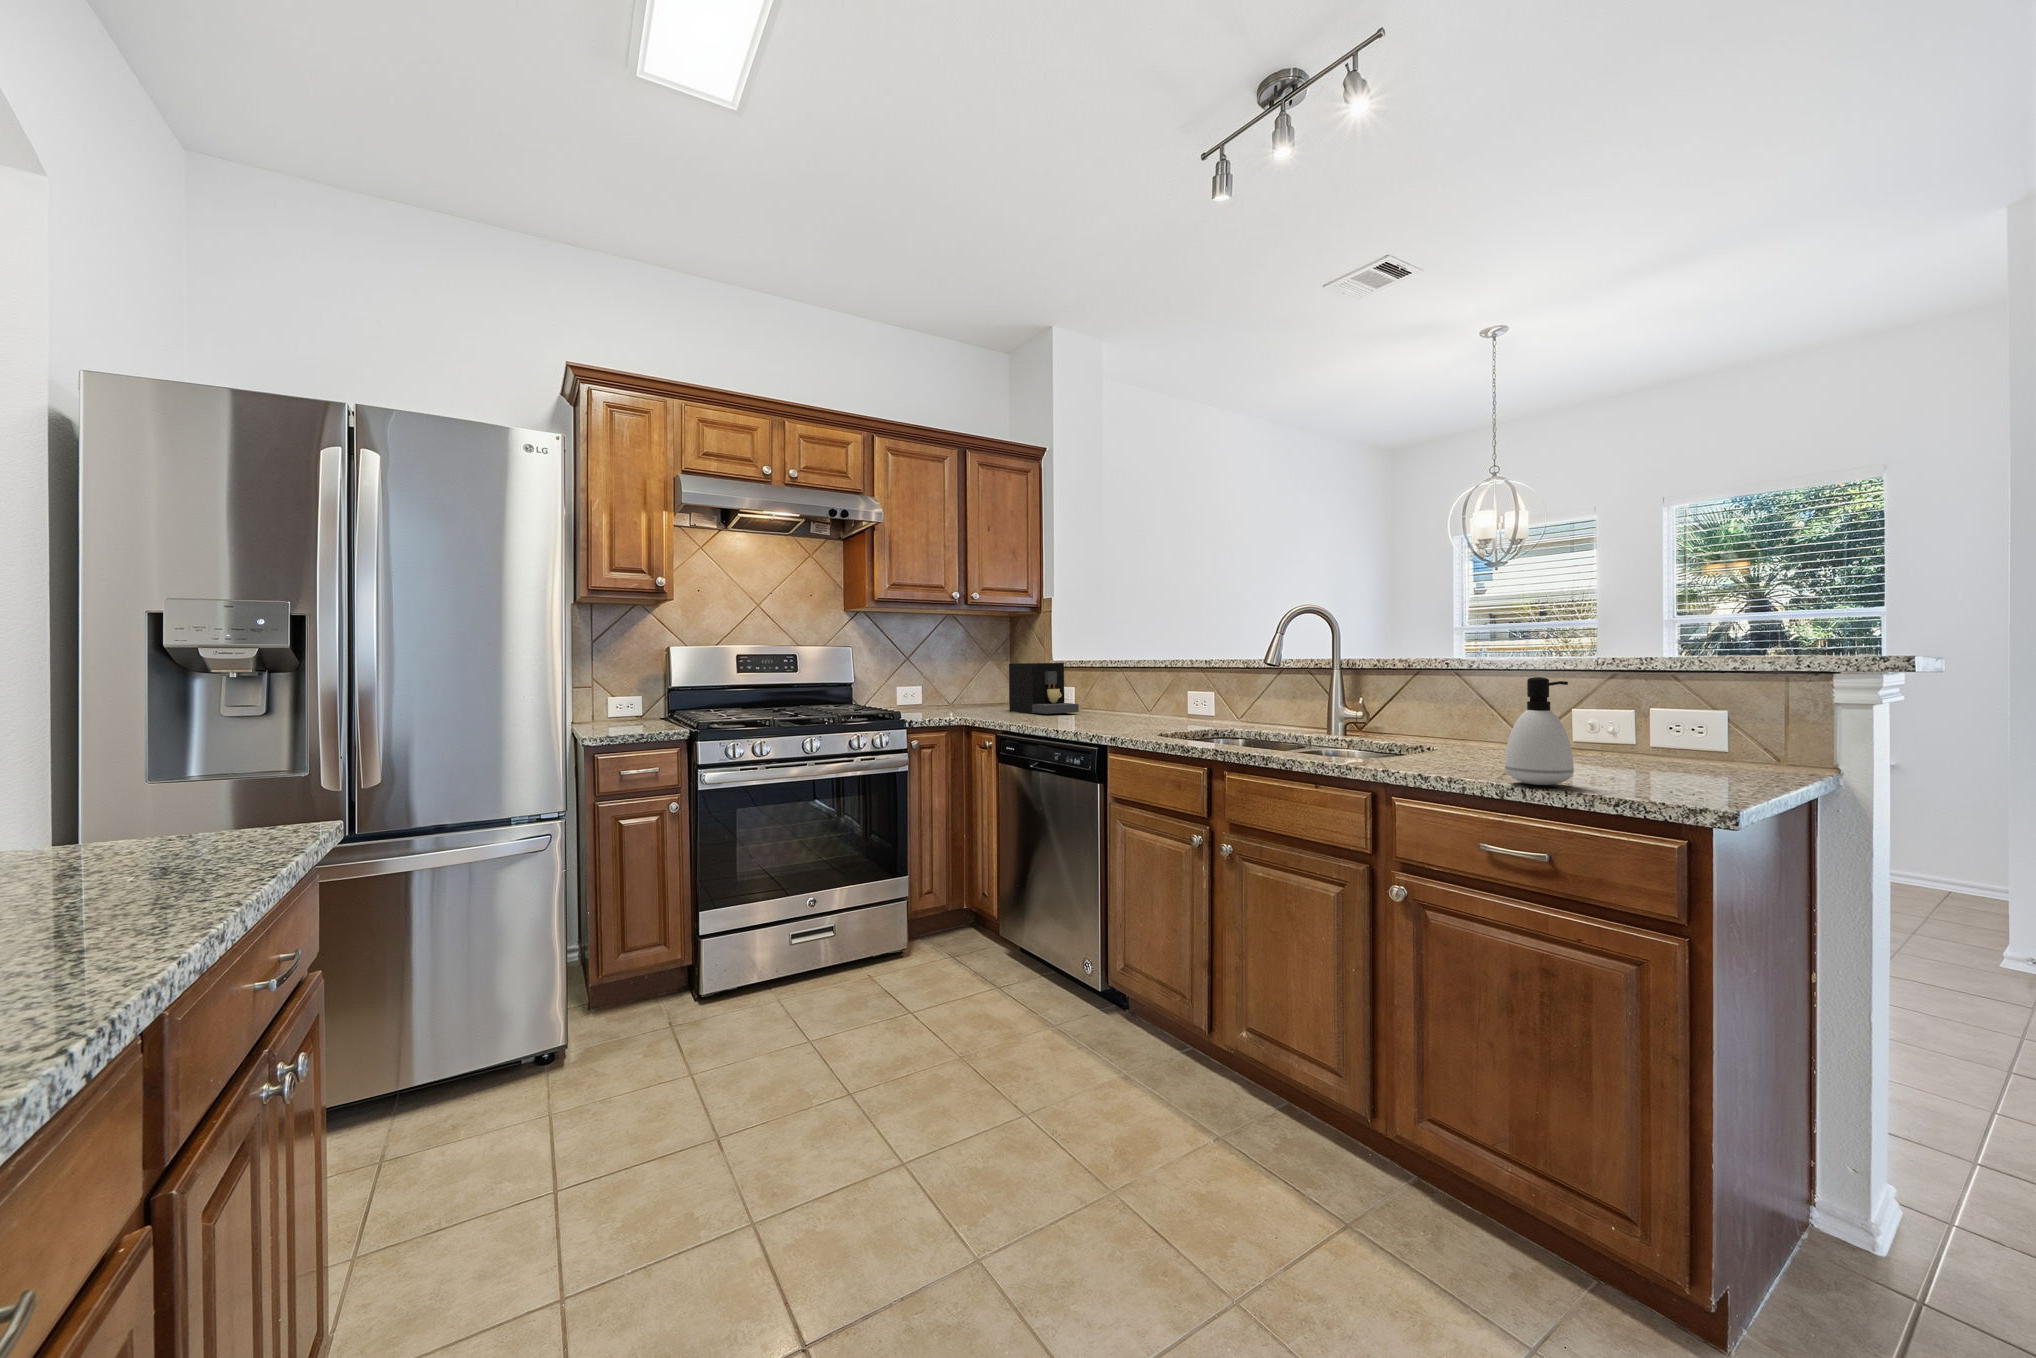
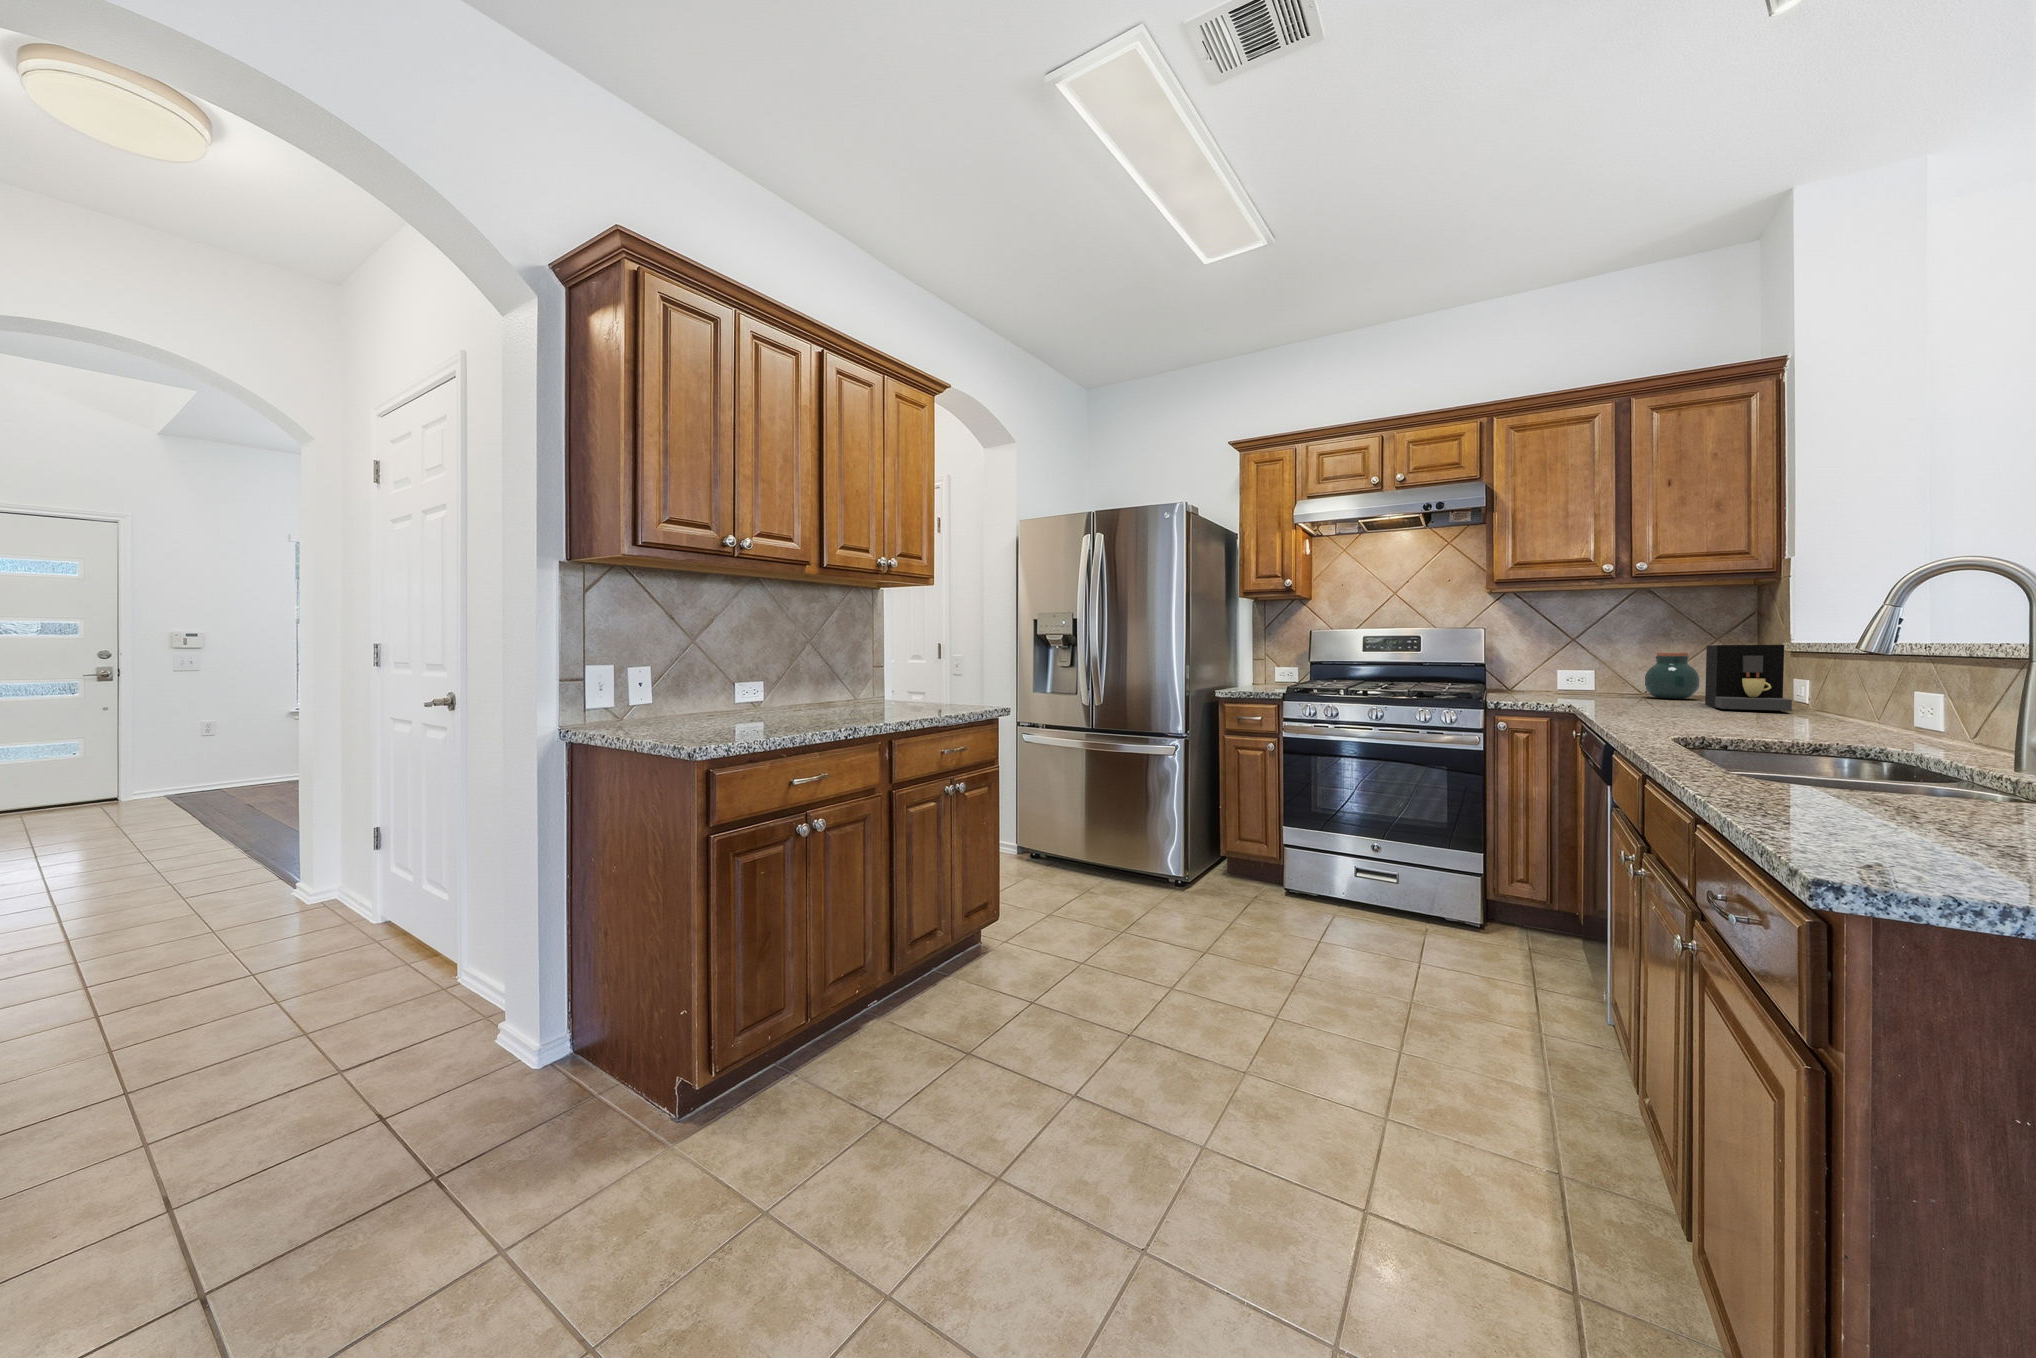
jar: none [952,669,987,708] -> present [1645,653,1700,699]
soap dispenser: present [1505,677,1574,785] -> none [1802,662,1950,833]

